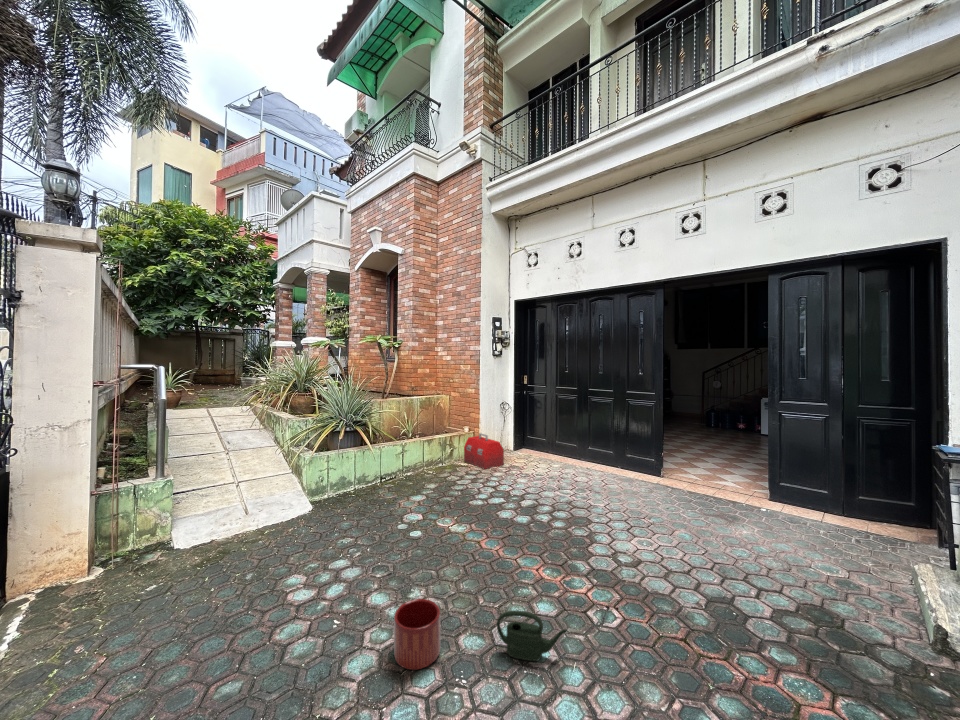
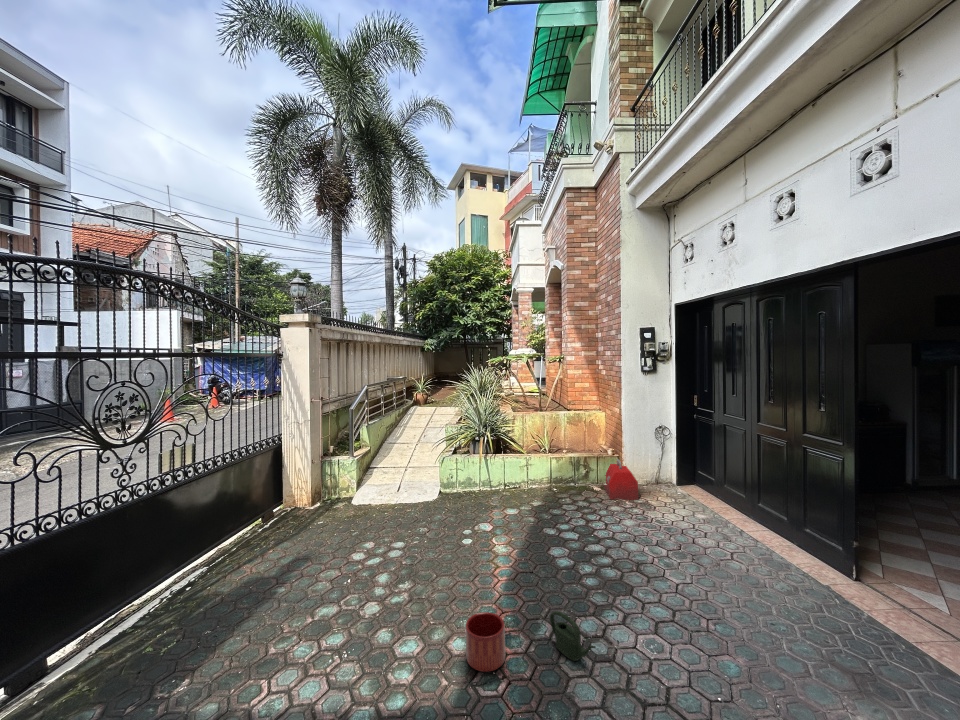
planter: present [394,599,440,670] -> present [466,612,505,672]
watering can: present [497,611,567,661] -> present [550,611,596,661]

